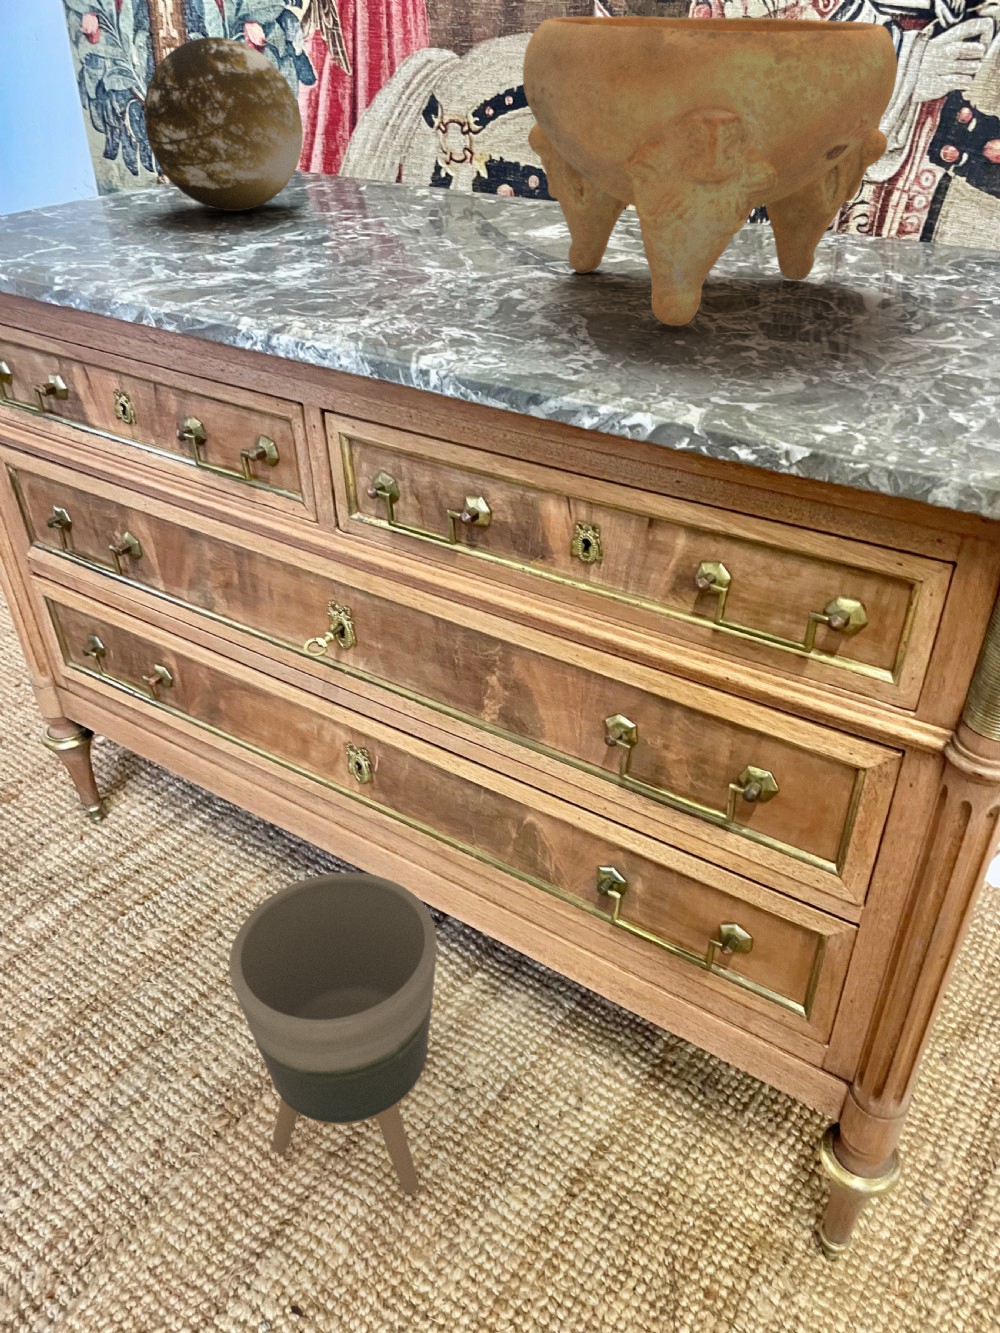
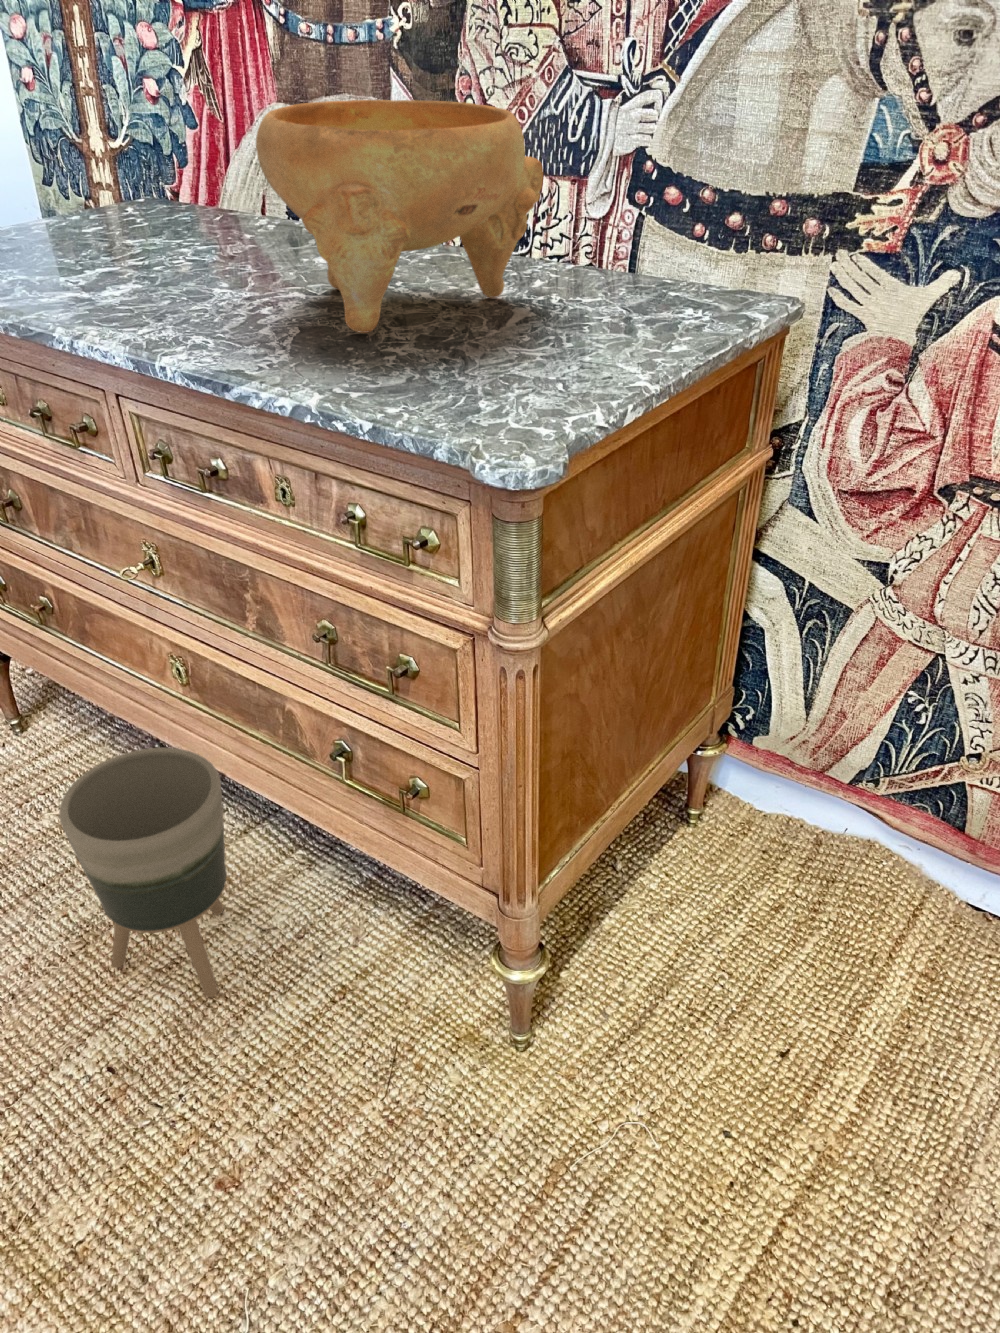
decorative orb: present [144,37,303,211] -> none [38,98,168,233]

